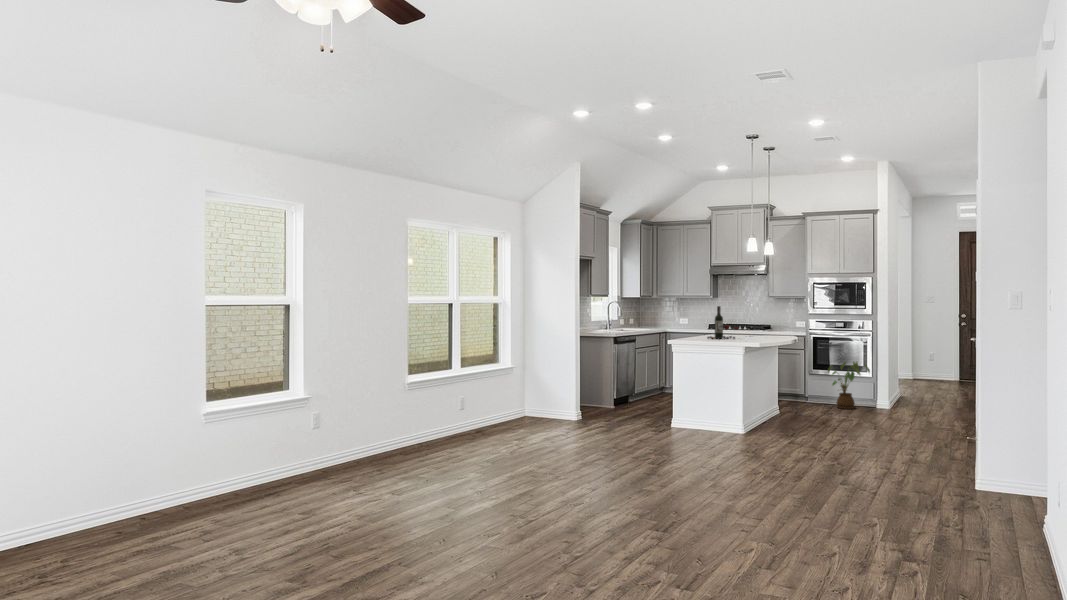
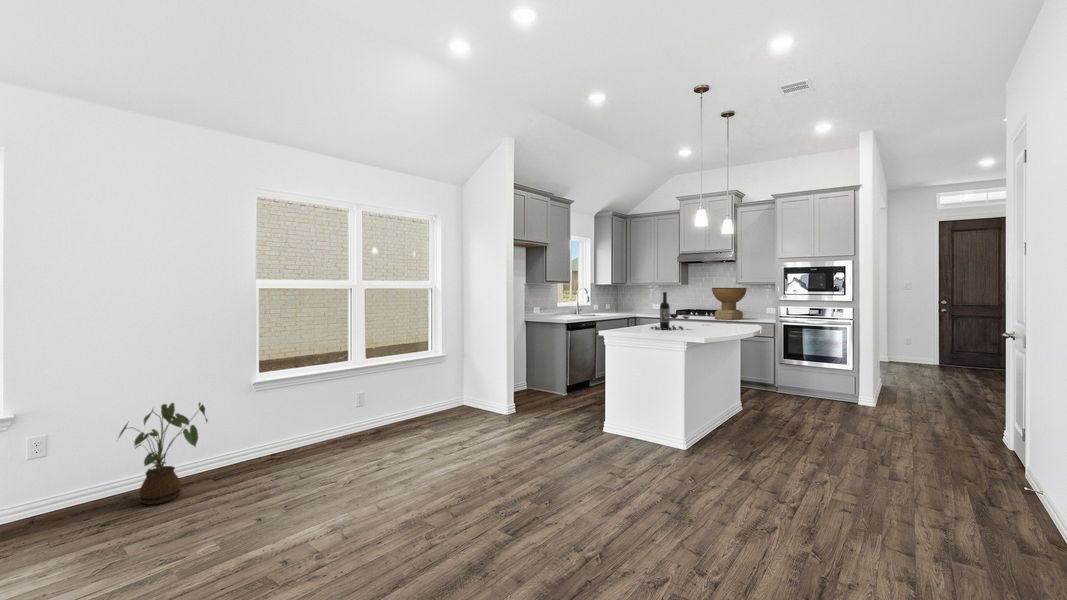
decorative bowl: none [746,301,779,333] -> present [712,288,747,320]
house plant: present [828,362,870,409] -> present [119,402,208,505]

